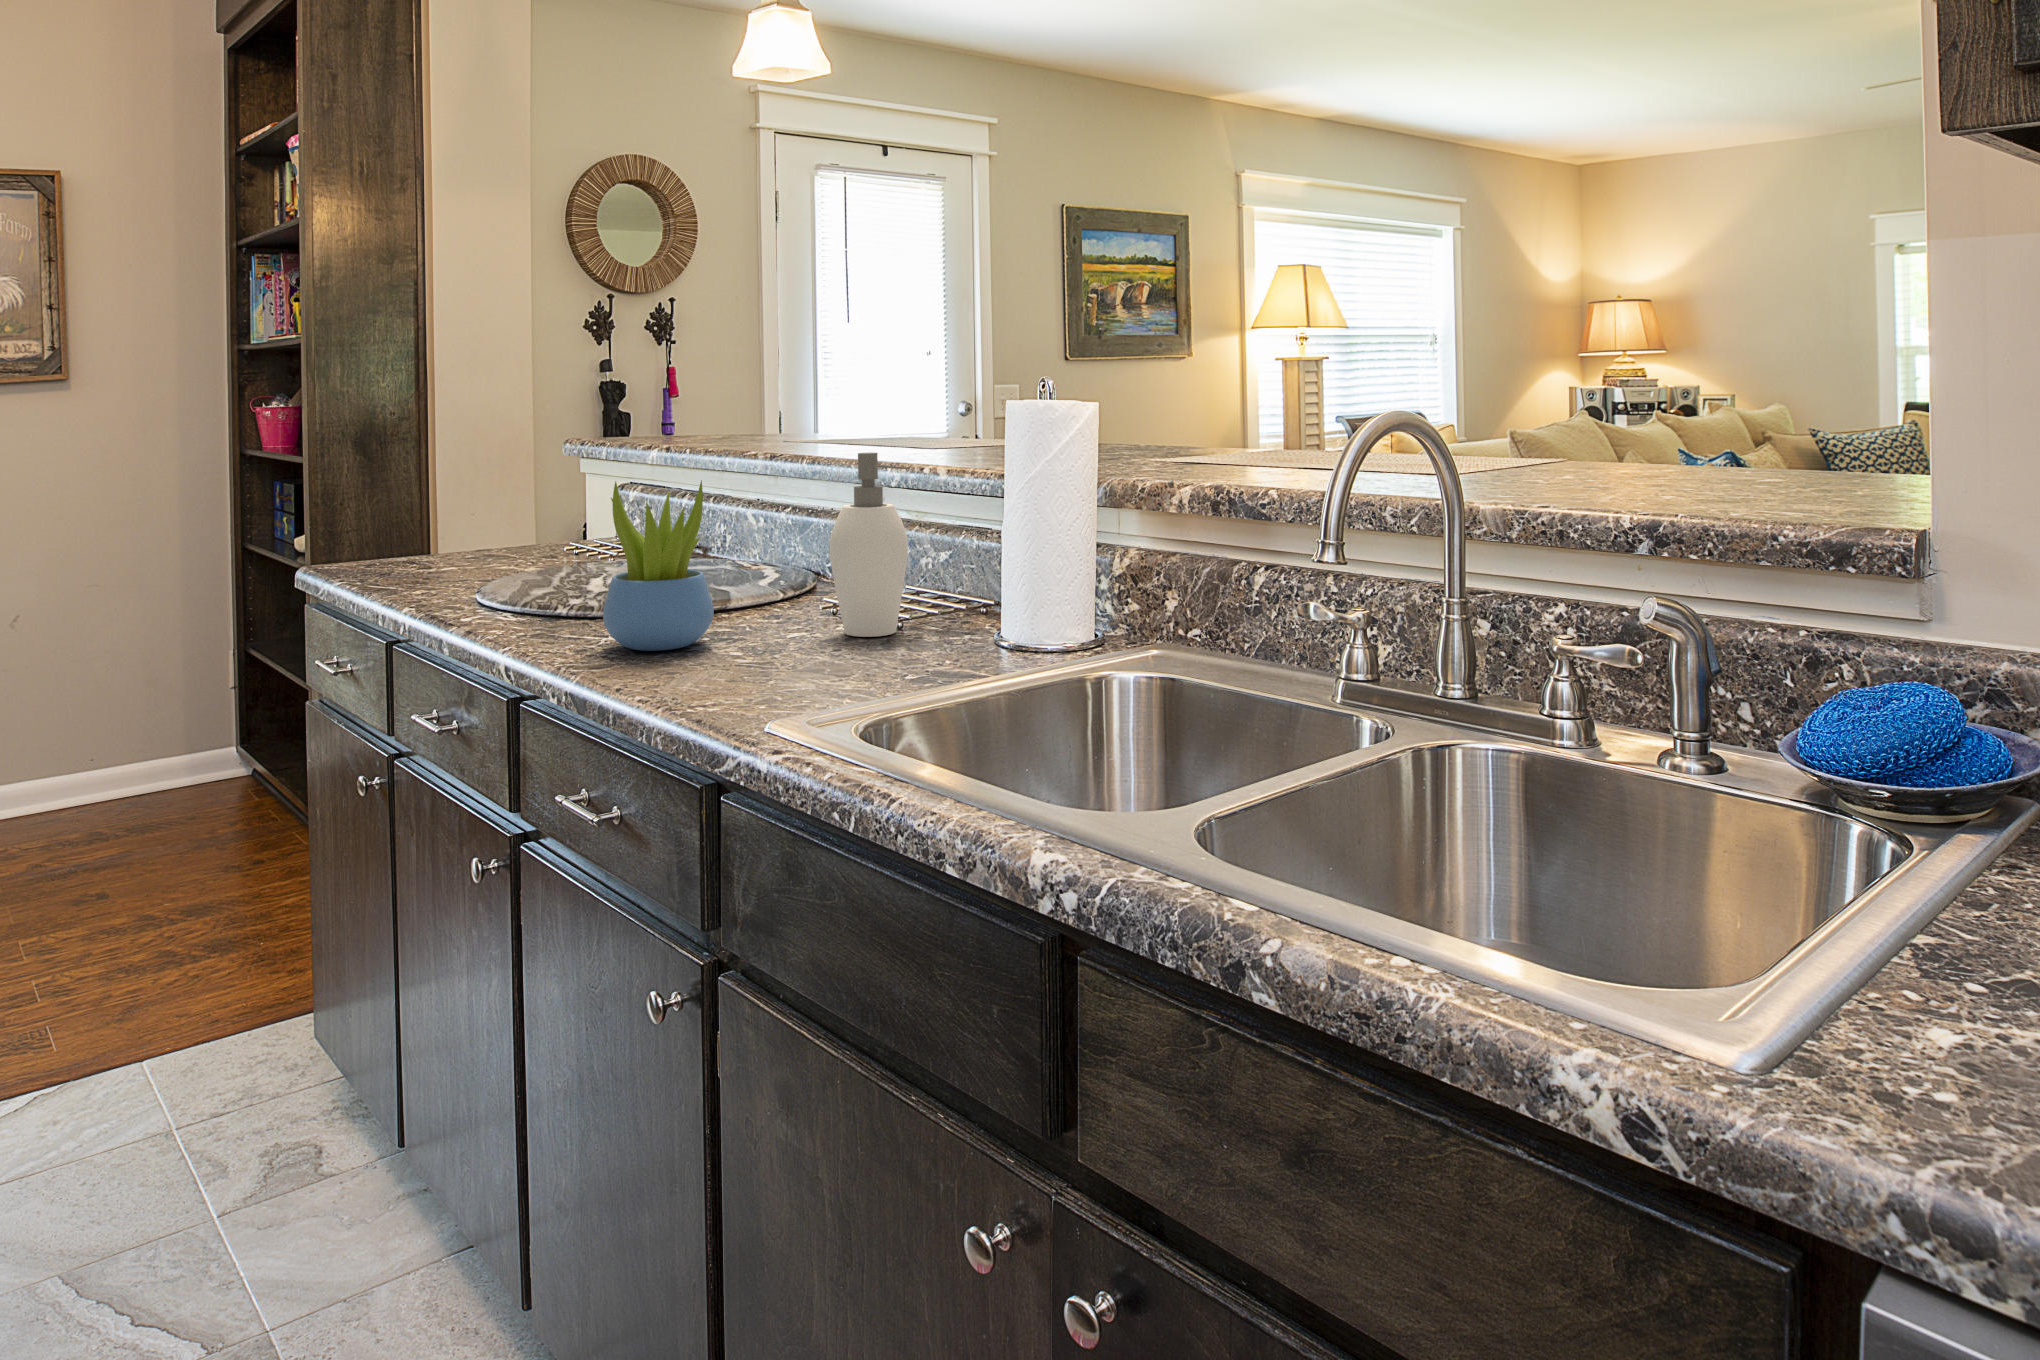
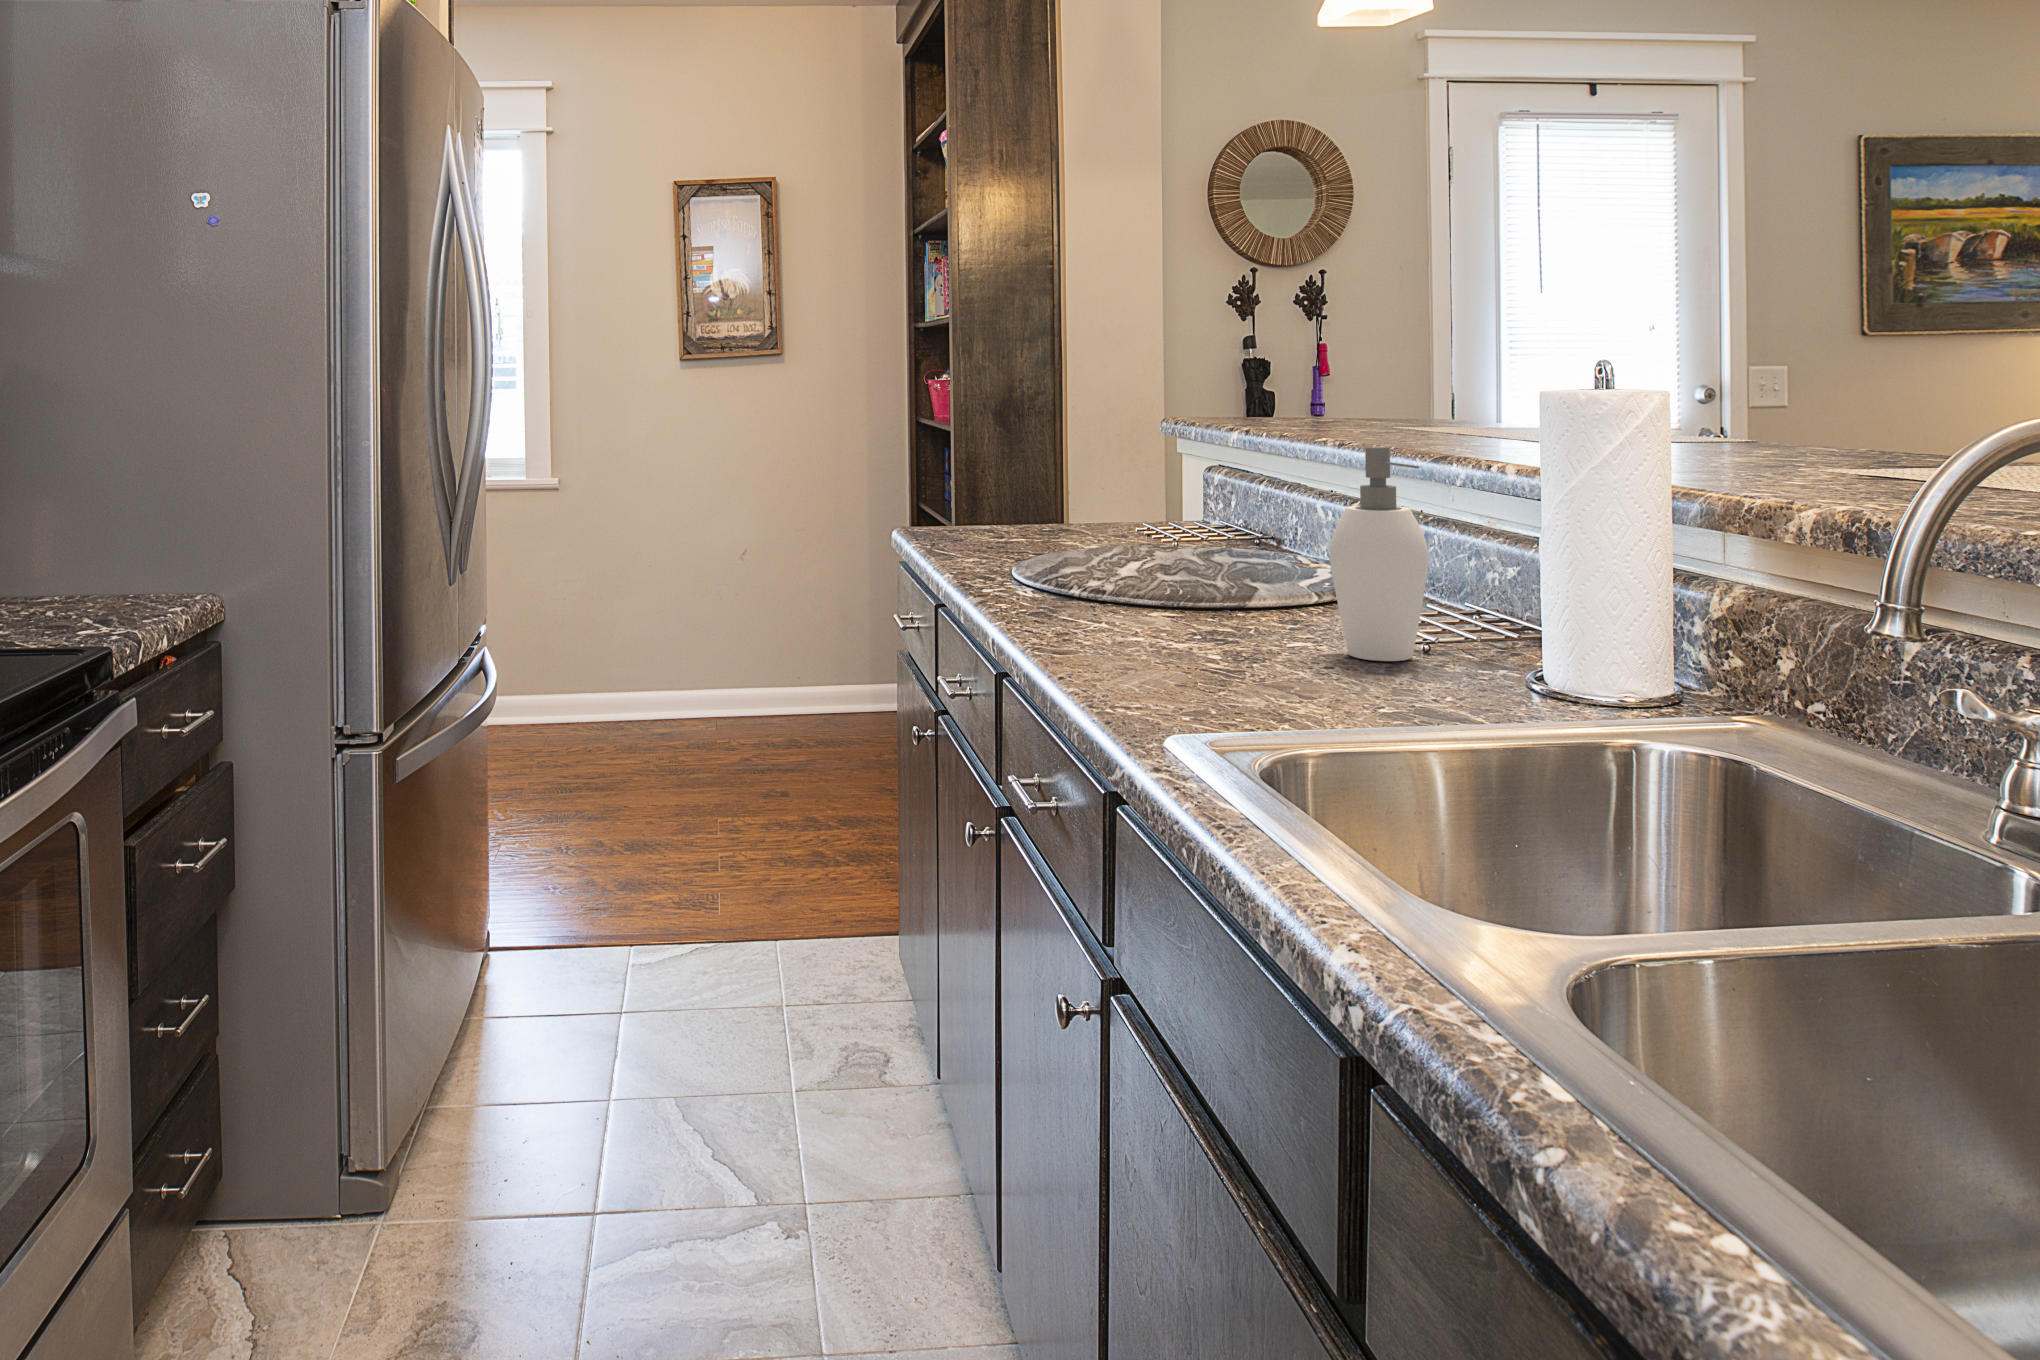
succulent plant: present [603,480,714,651] -> none [1077,466,1194,648]

